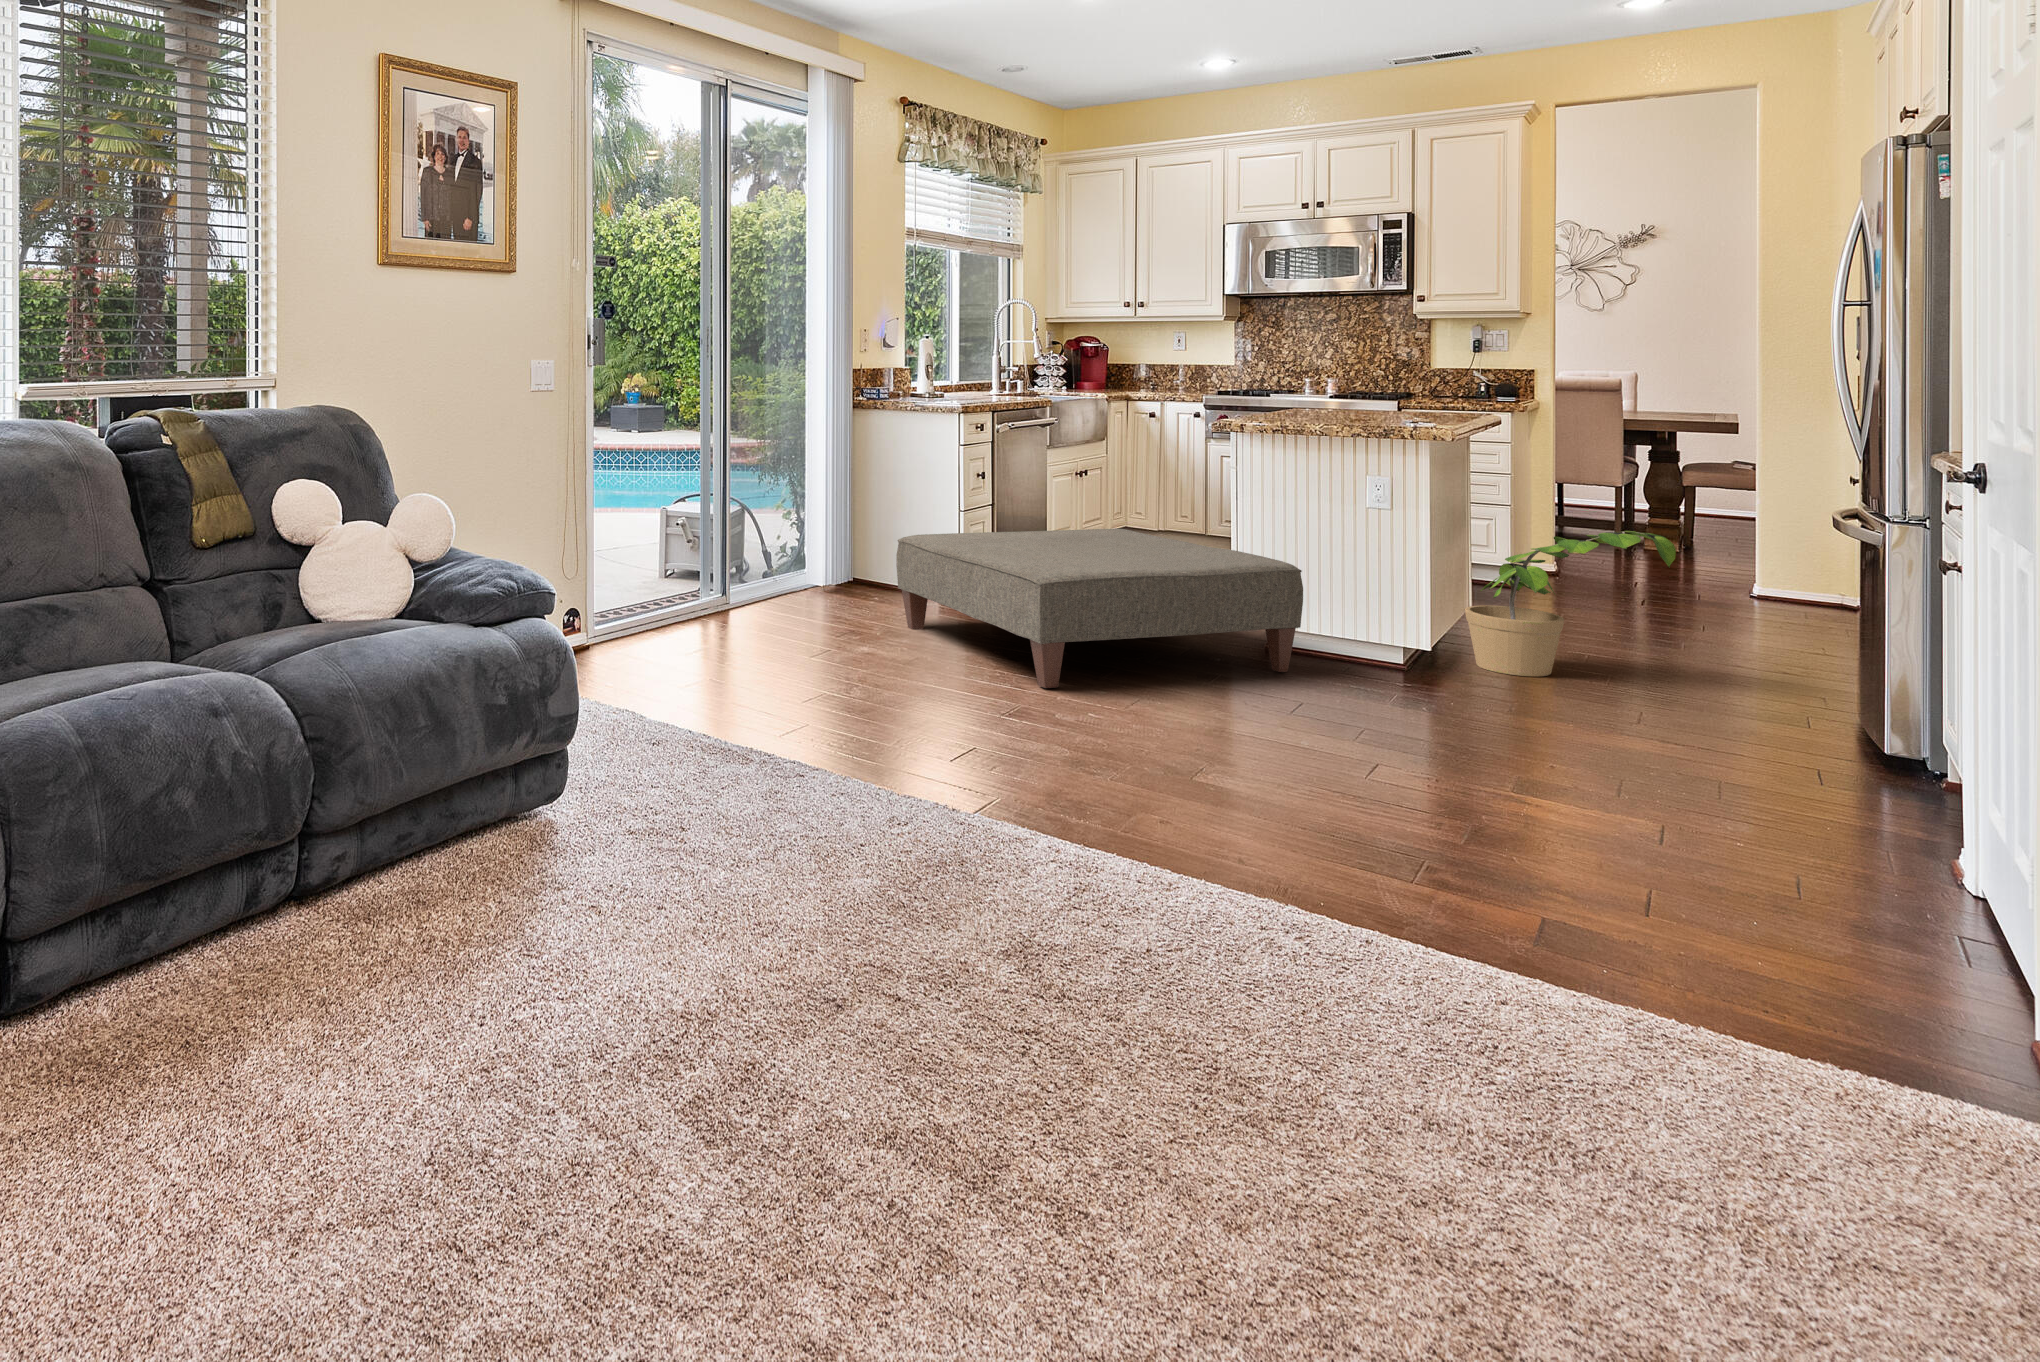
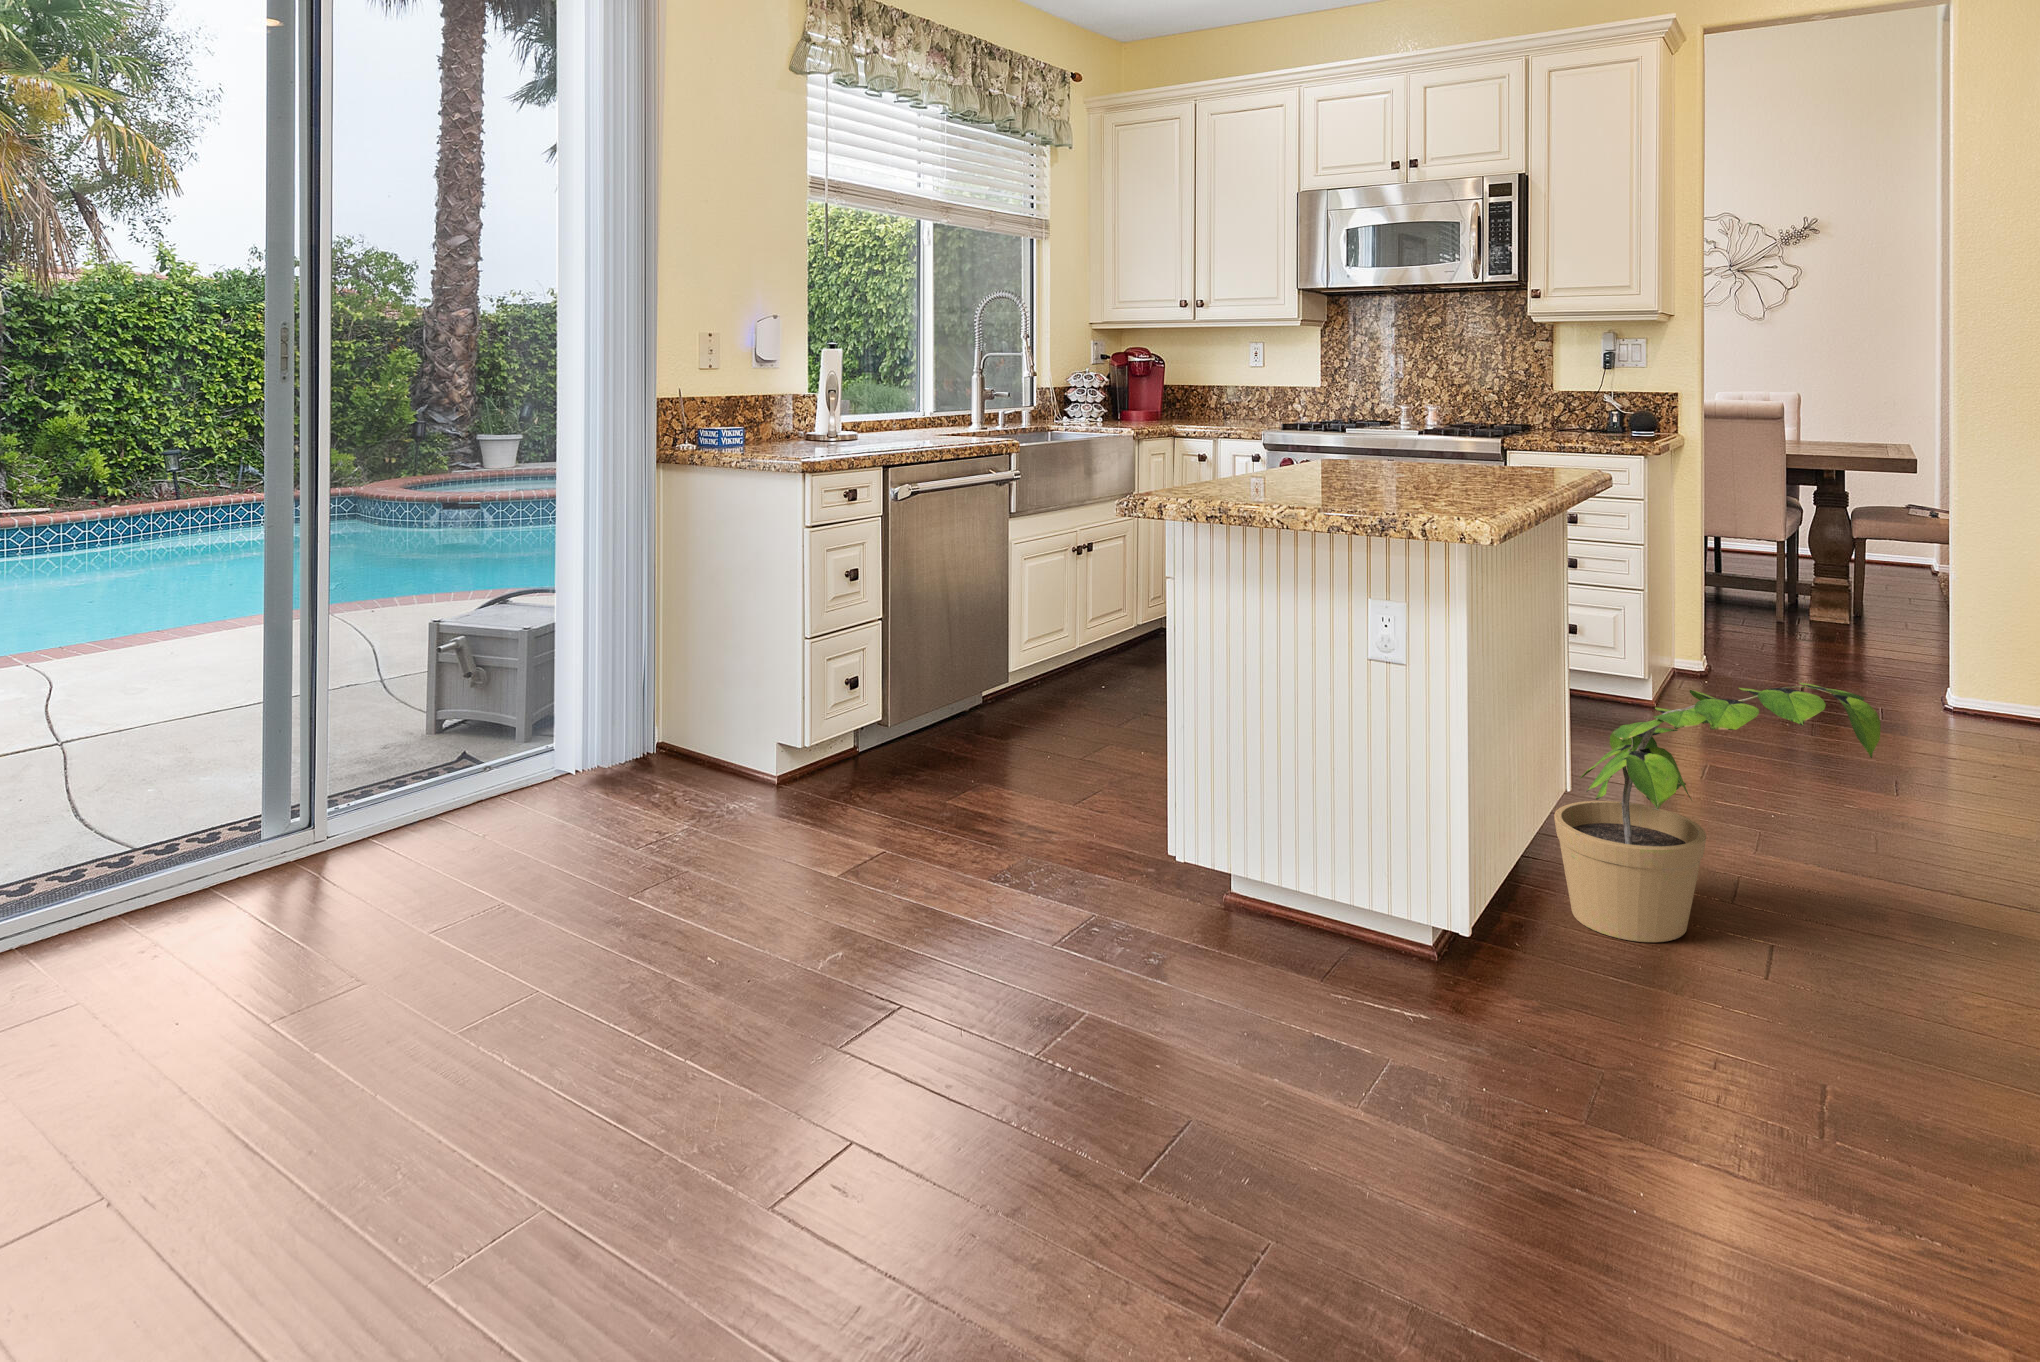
ottoman: present [896,529,1303,688] -> none [633,662,1271,1076]

